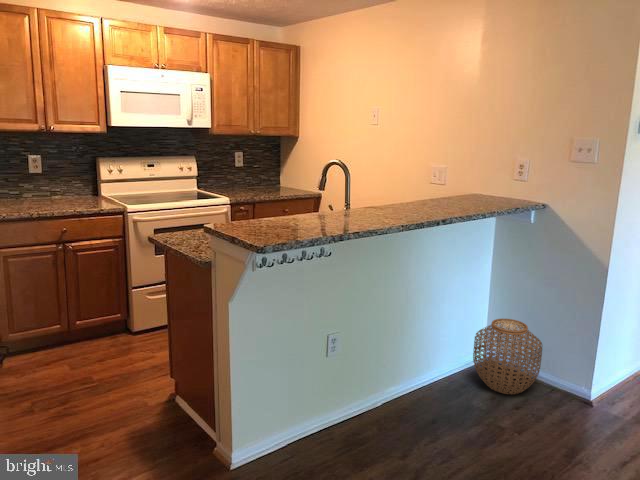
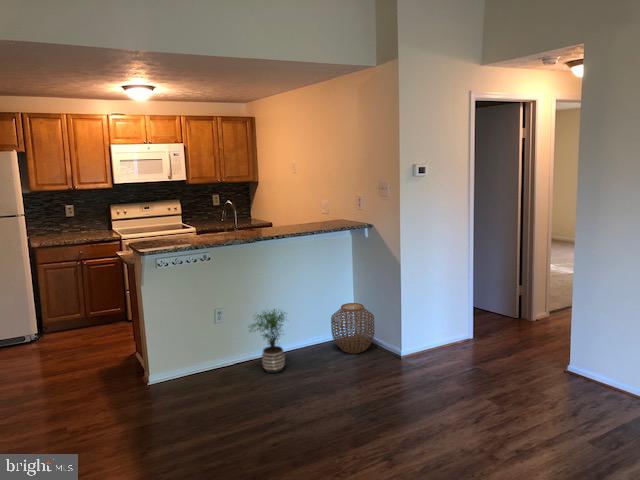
potted plant: none [387,333,456,438] -> present [250,309,286,373]

